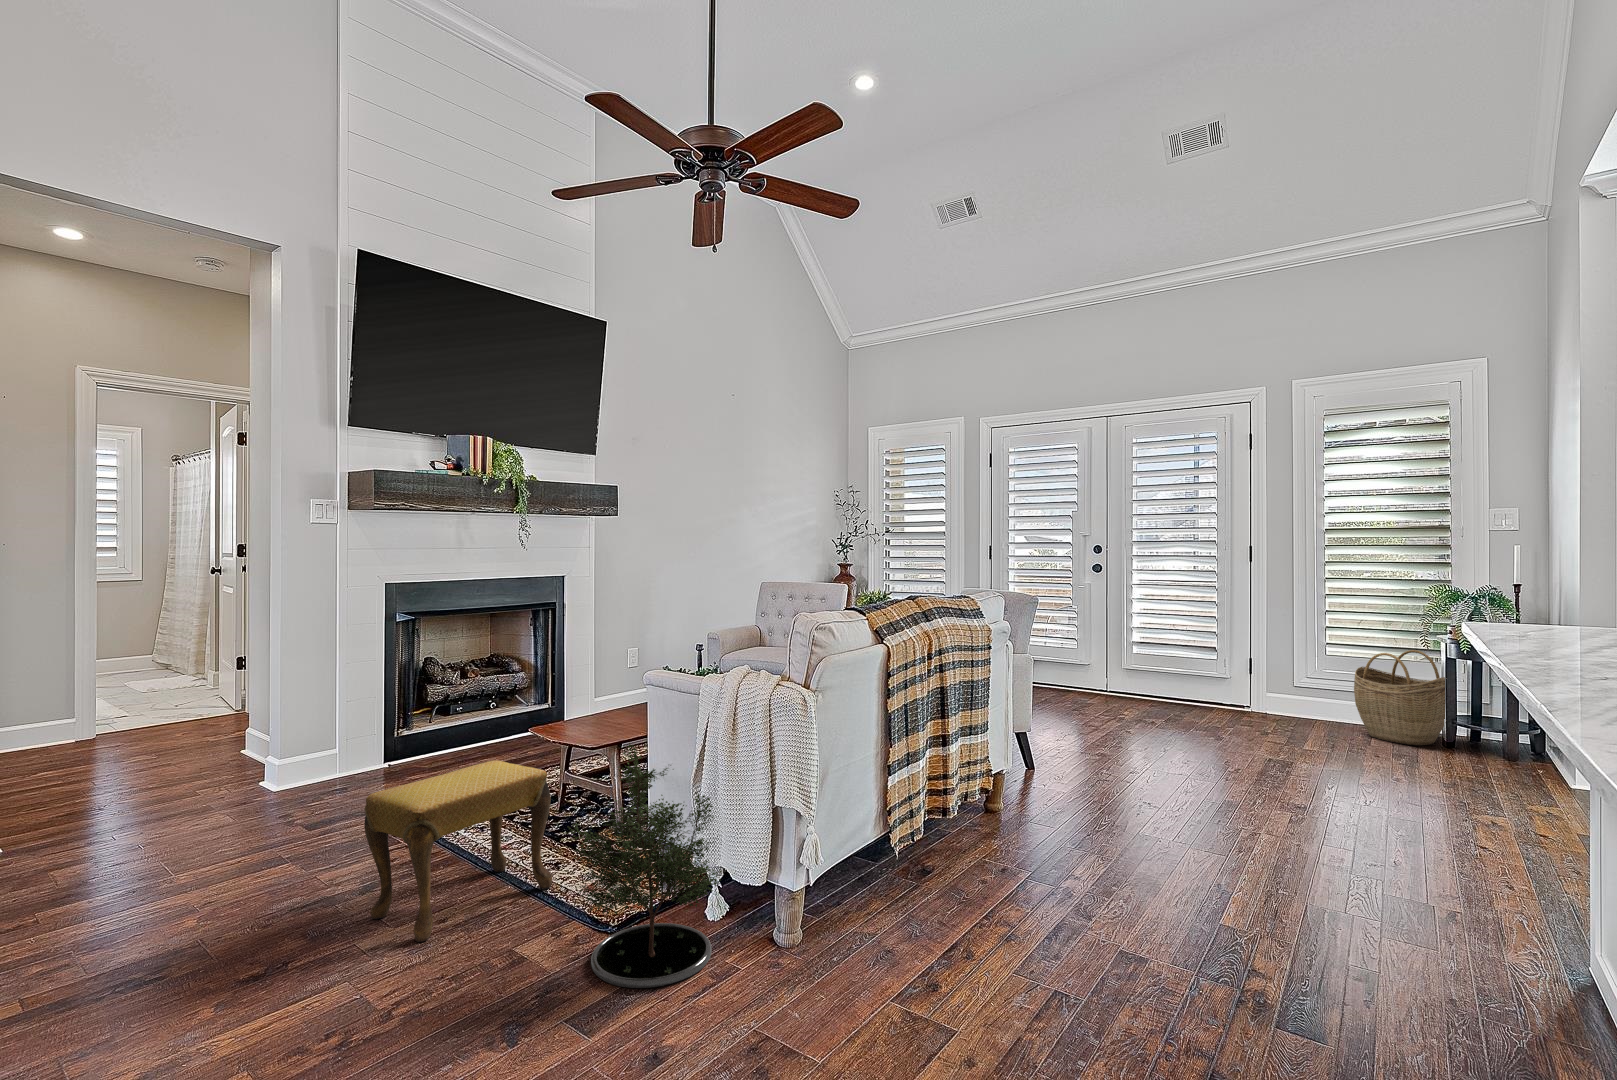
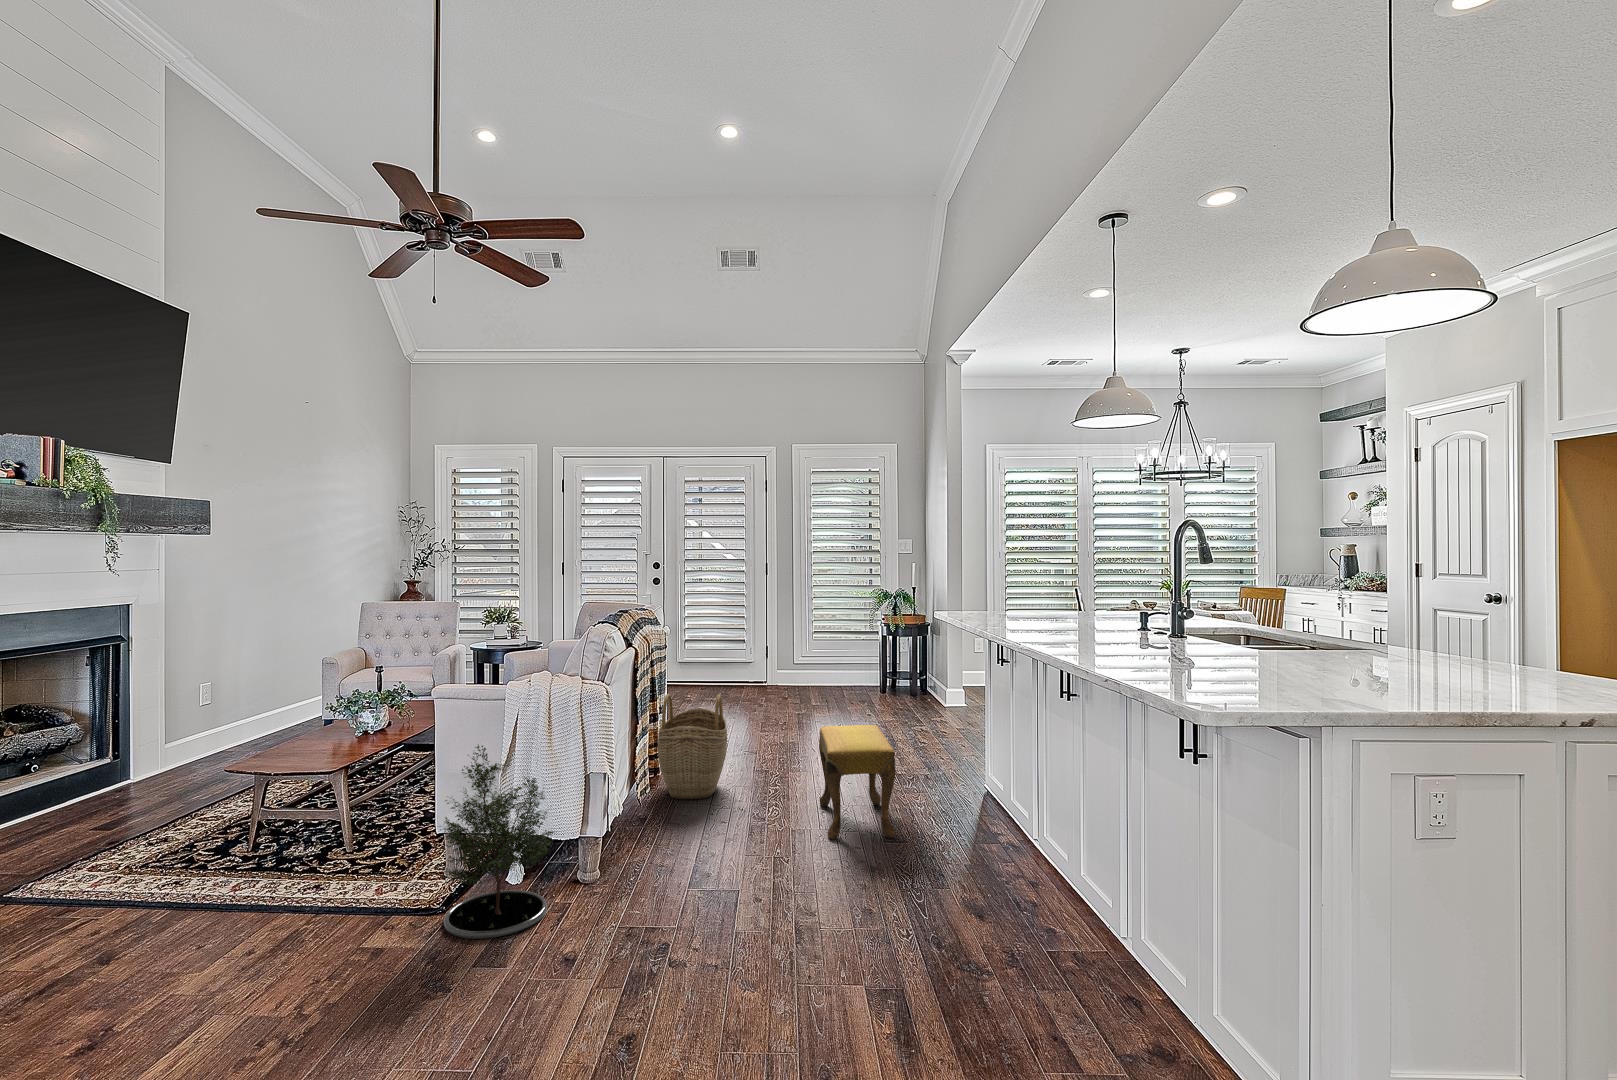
woven basket: present [1354,650,1447,745] -> present [658,694,727,799]
footstool: present [364,760,552,942] -> present [819,725,896,839]

